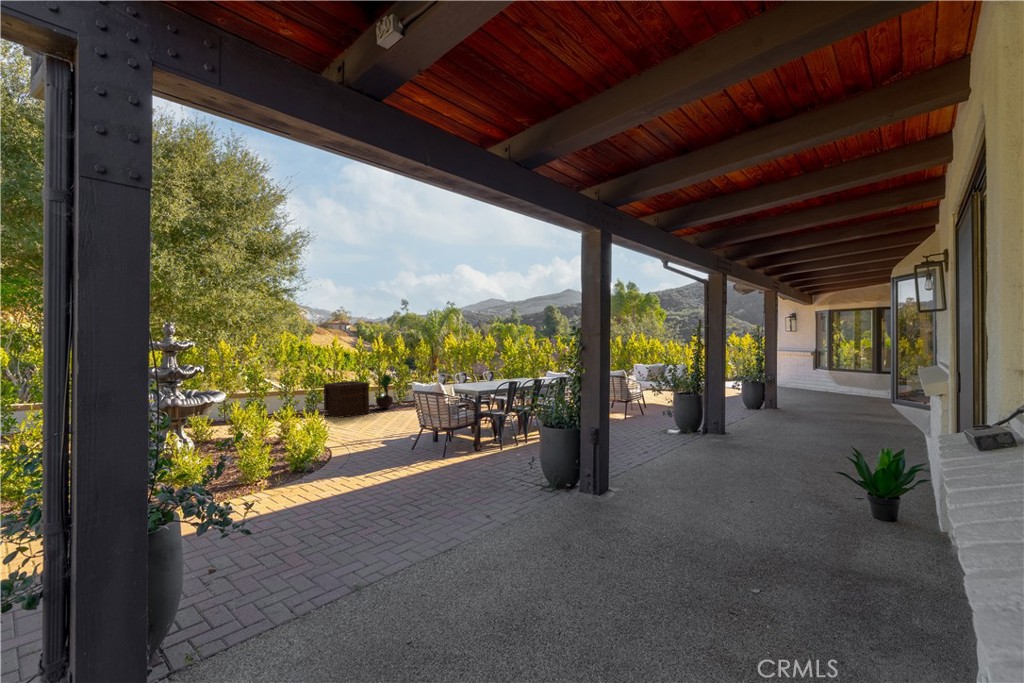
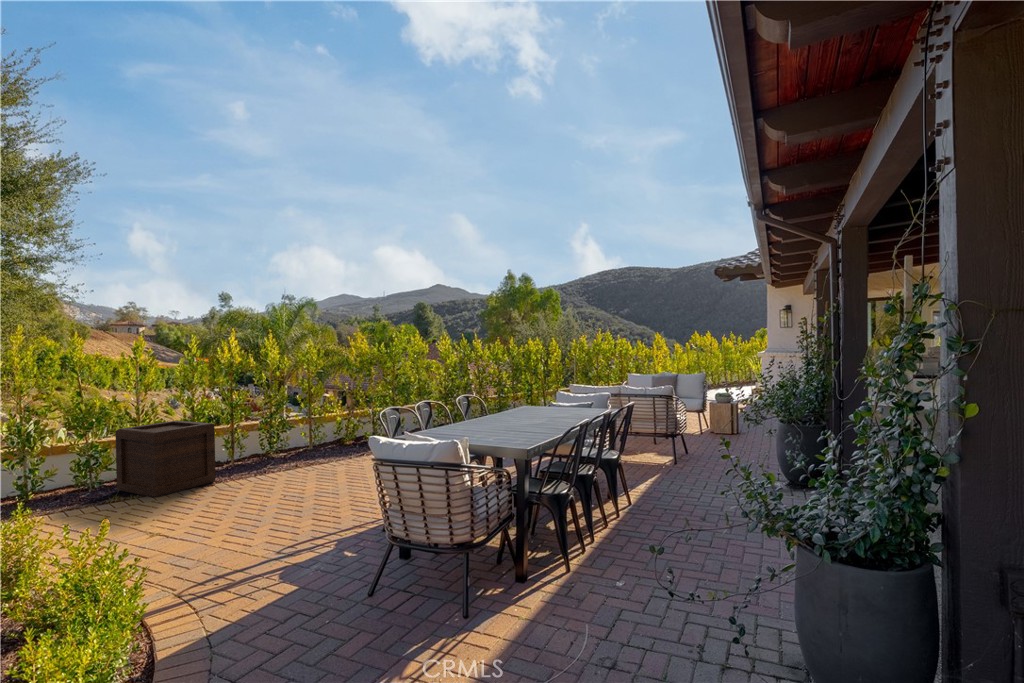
potted tree: present [376,374,394,408] -> none [224,398,267,467]

